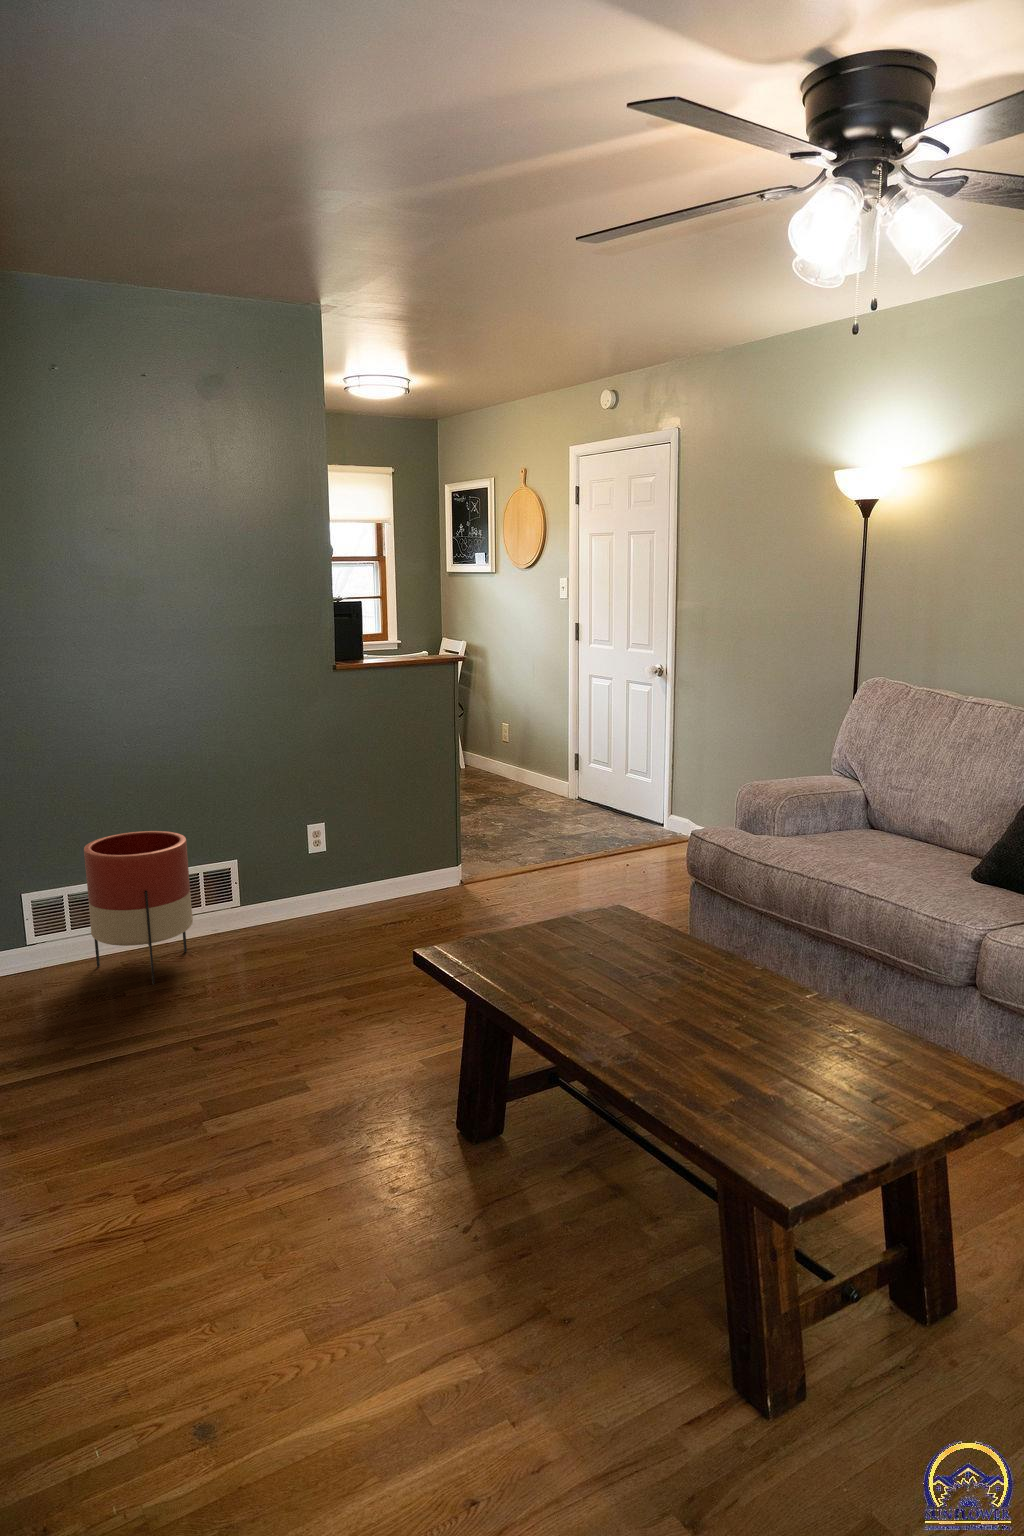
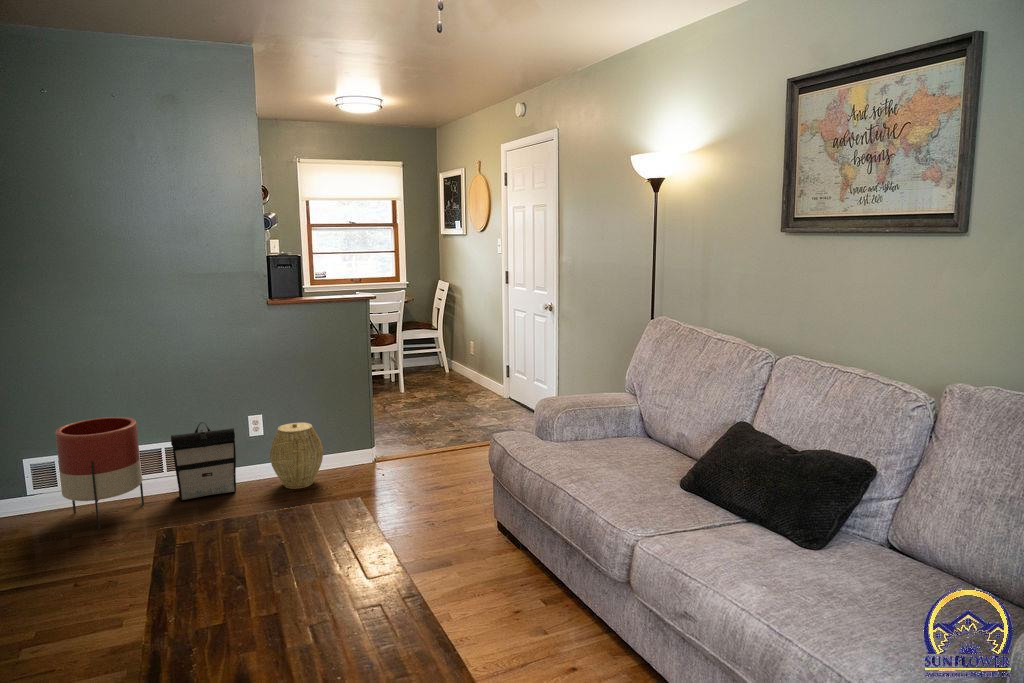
woven basket: none [343,833,413,923] -> present [270,422,323,489]
backpack: none [220,835,304,944] -> present [171,422,236,500]

